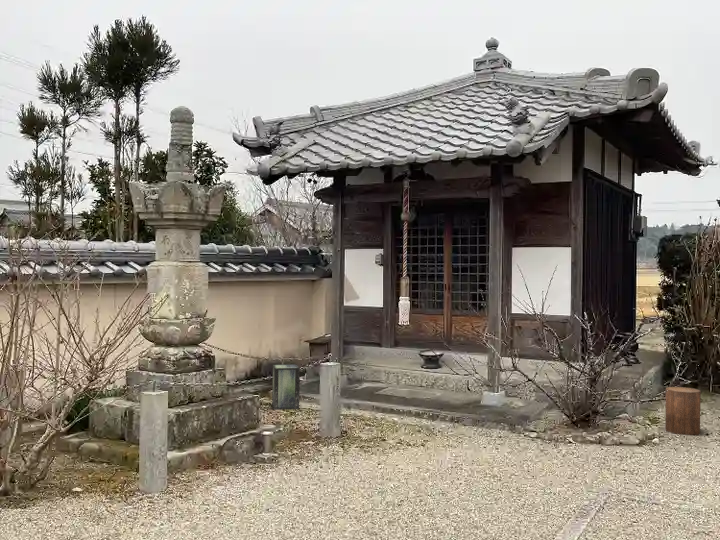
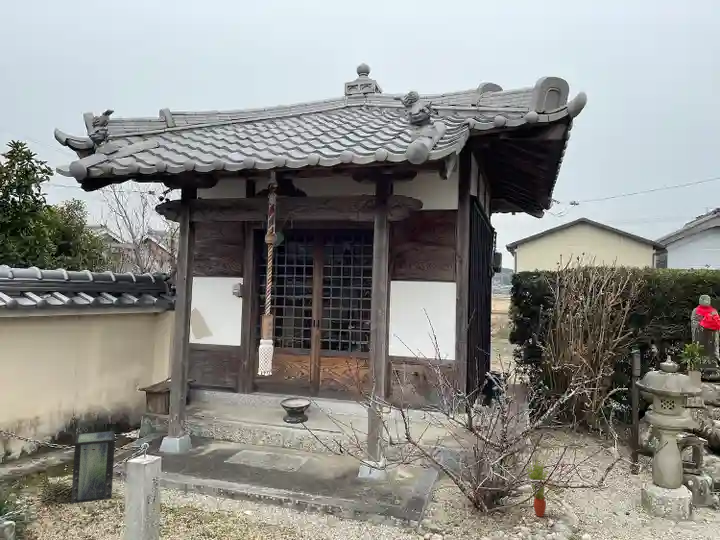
stool: present [665,387,701,435] -> none [578,449,620,513]
potted plant: none [612,389,631,433] -> present [527,462,548,517]

